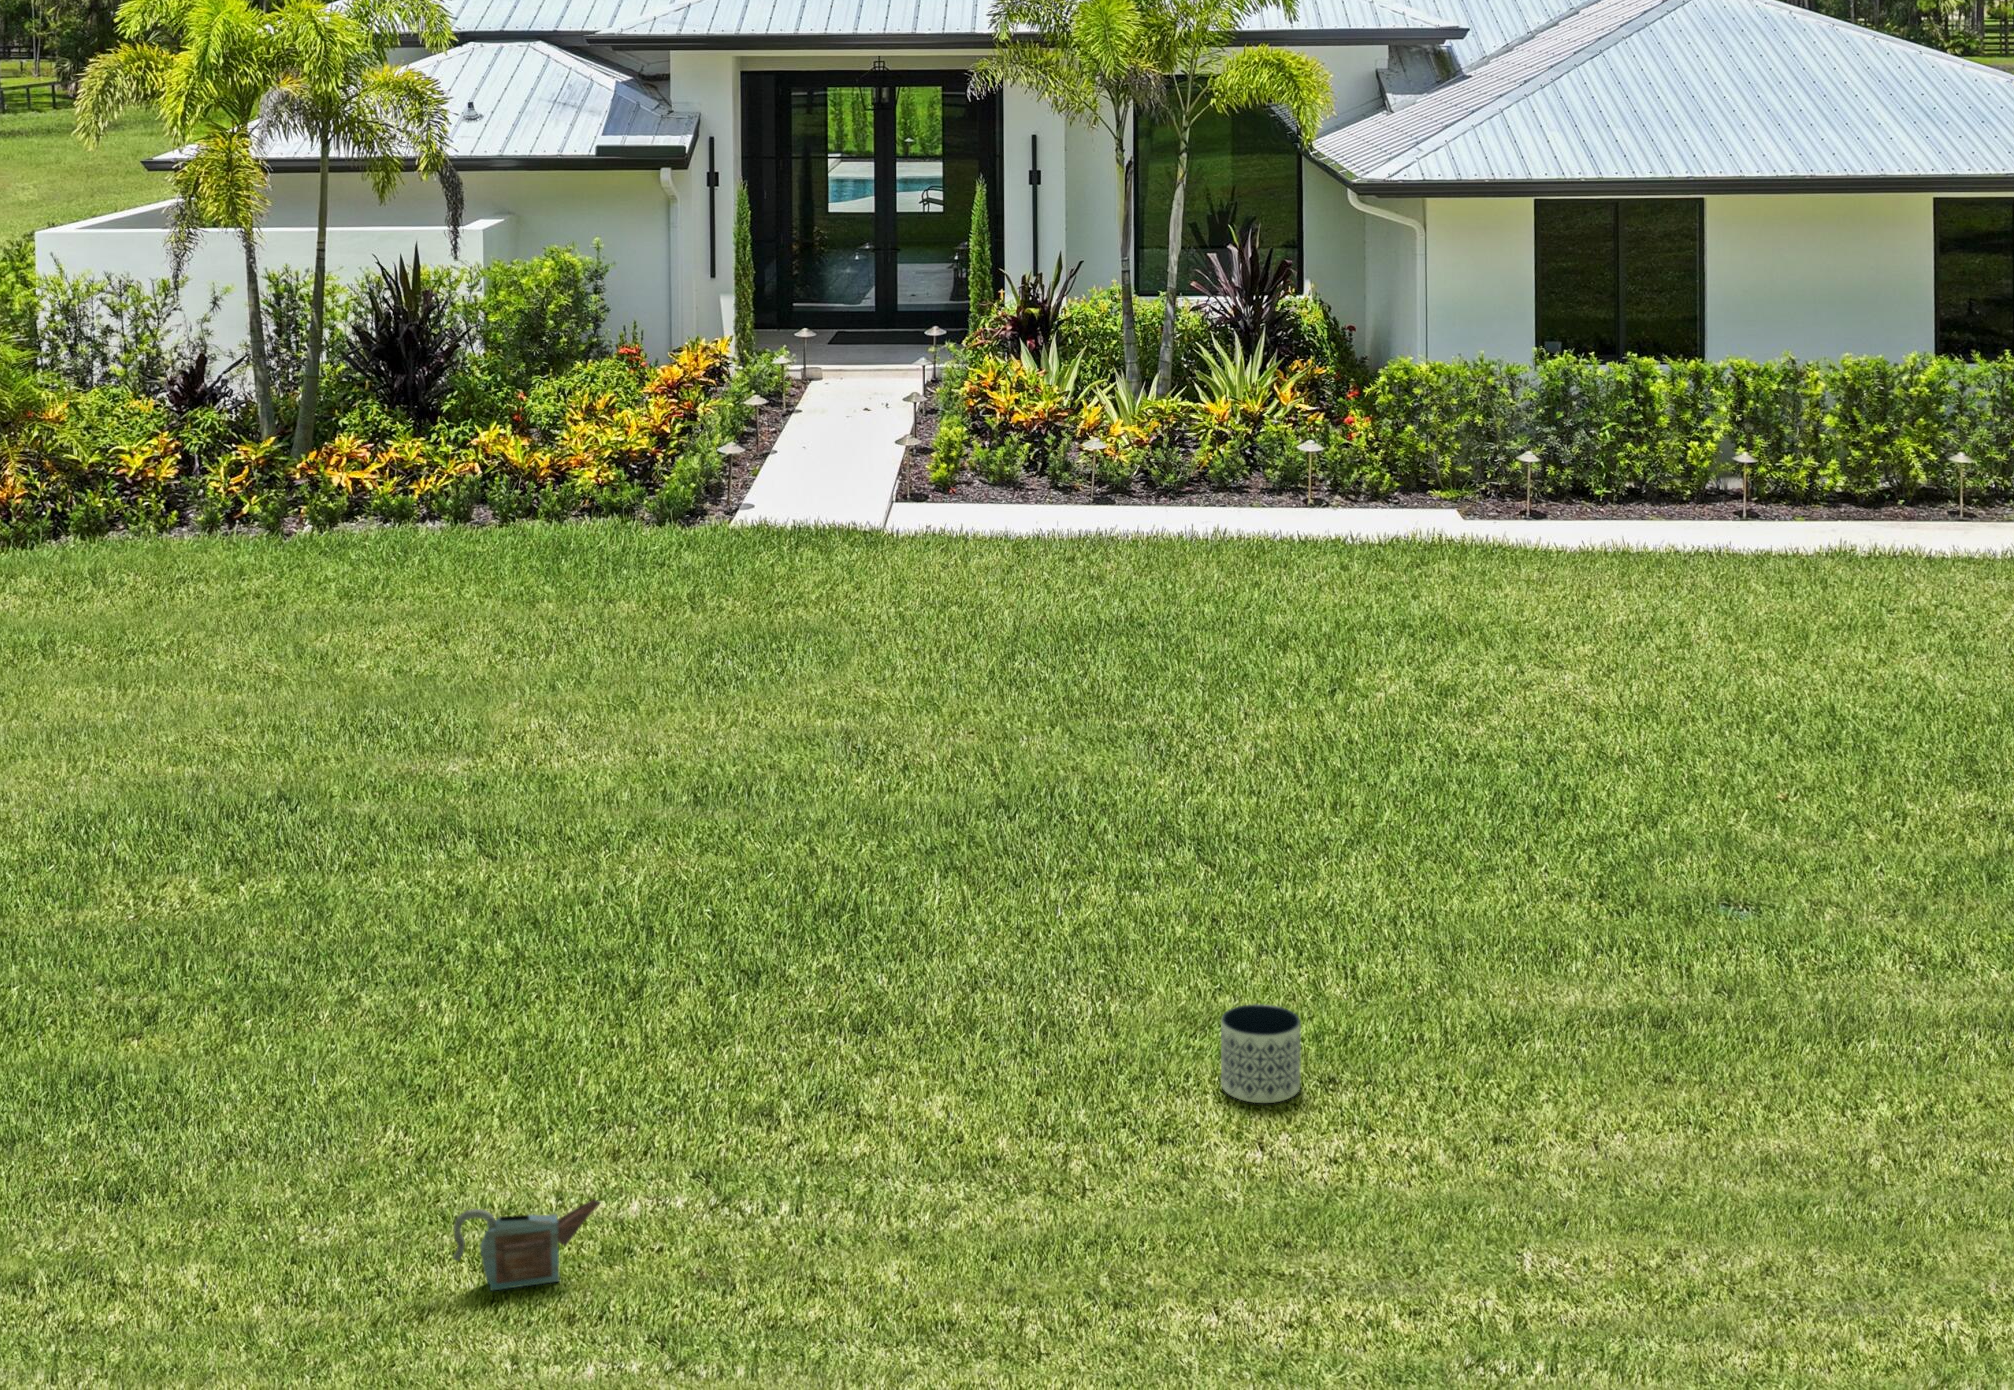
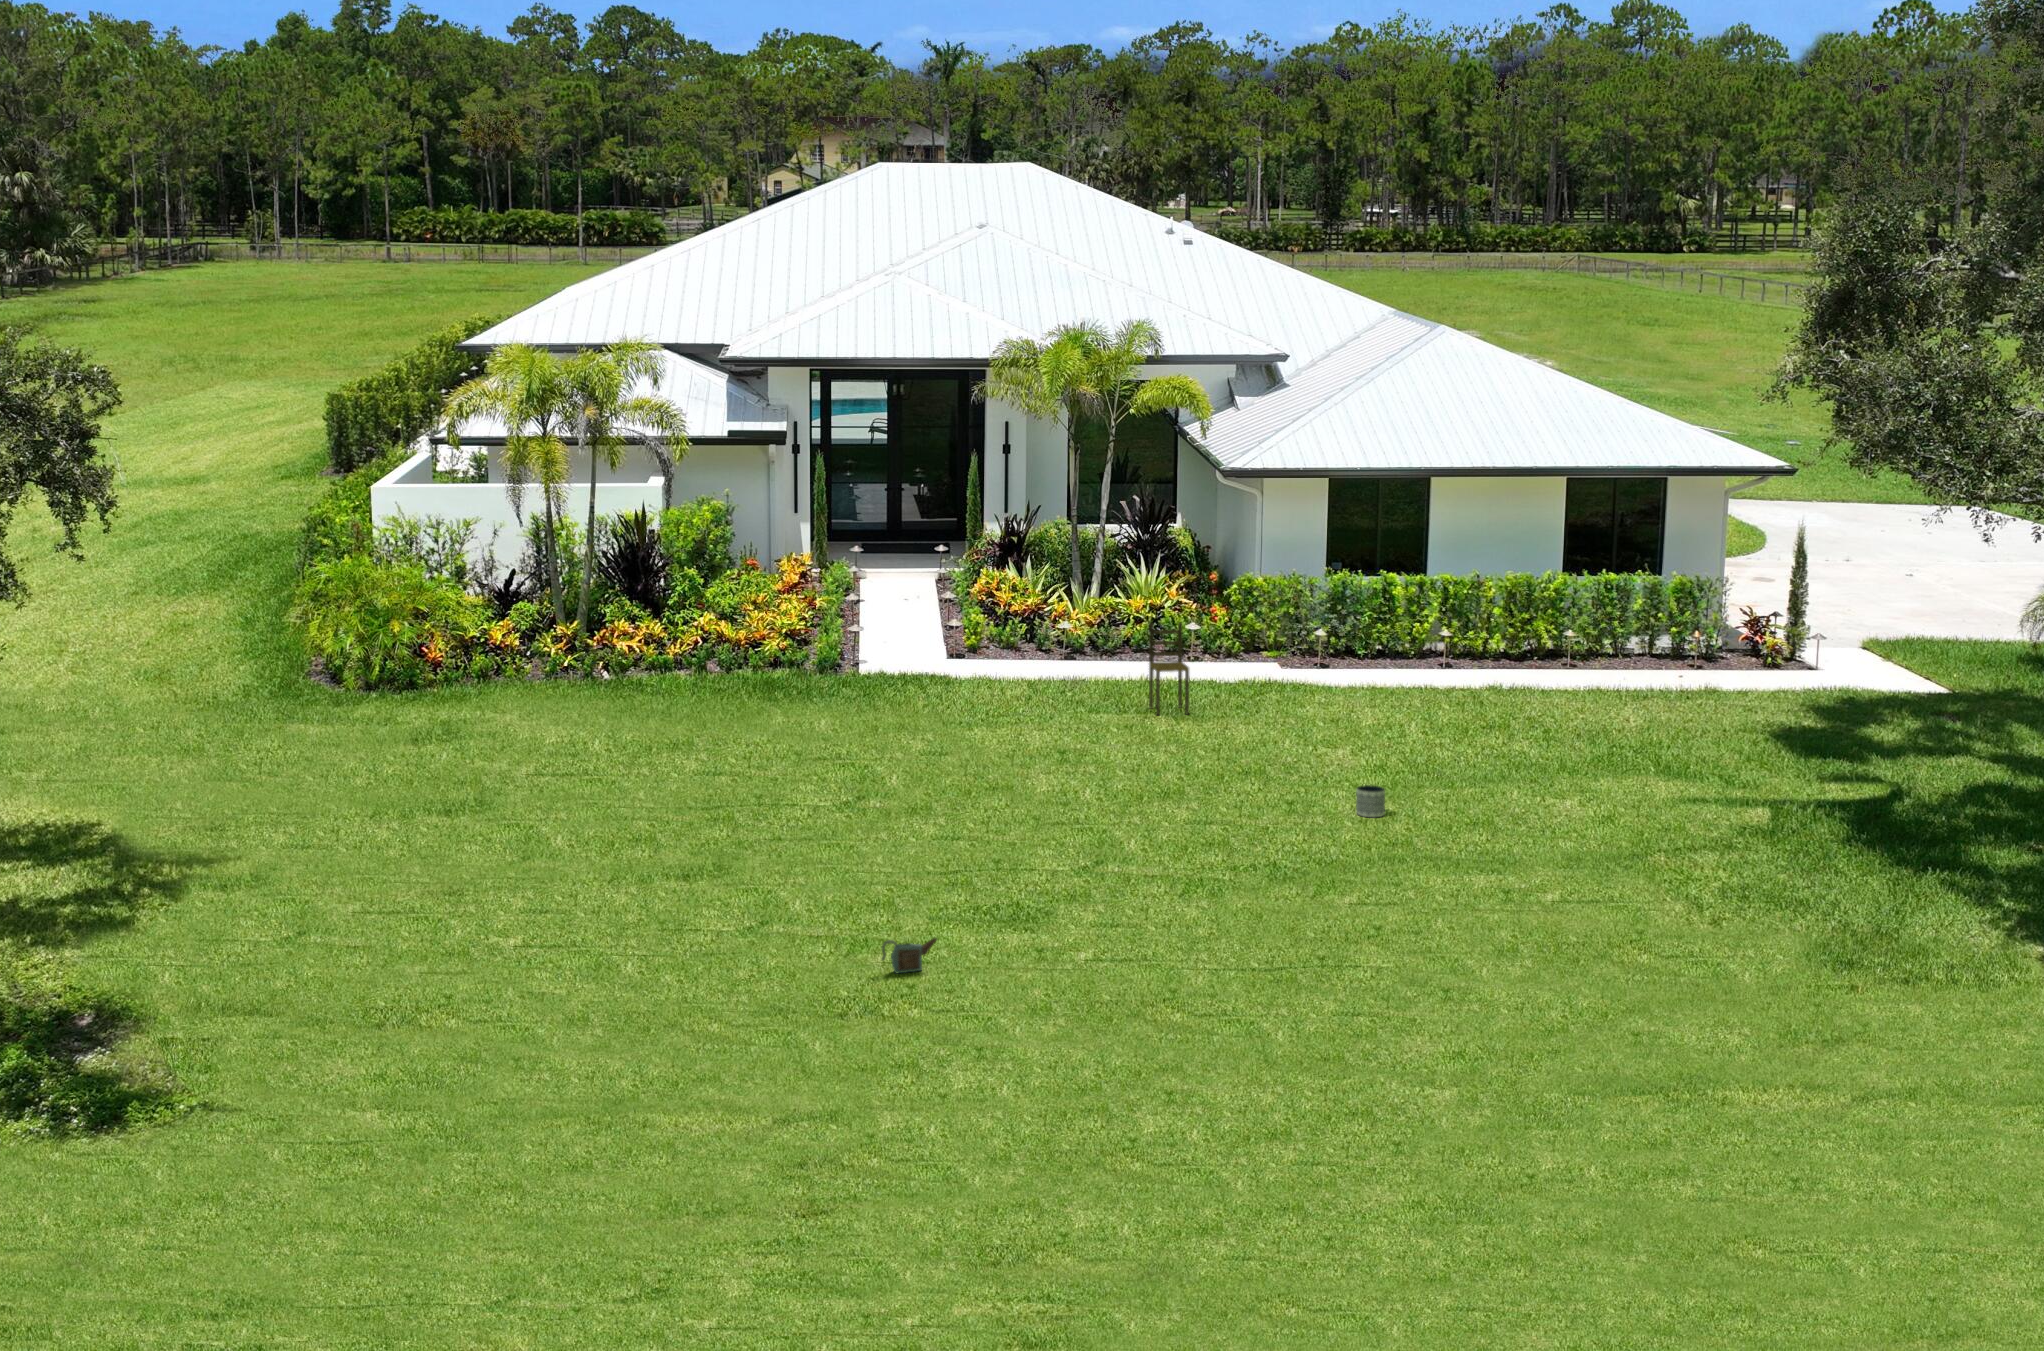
chair: none [1226,437,1296,601] -> present [1149,622,1189,715]
planter: present [1221,1004,1301,1103] -> present [1356,785,1385,817]

